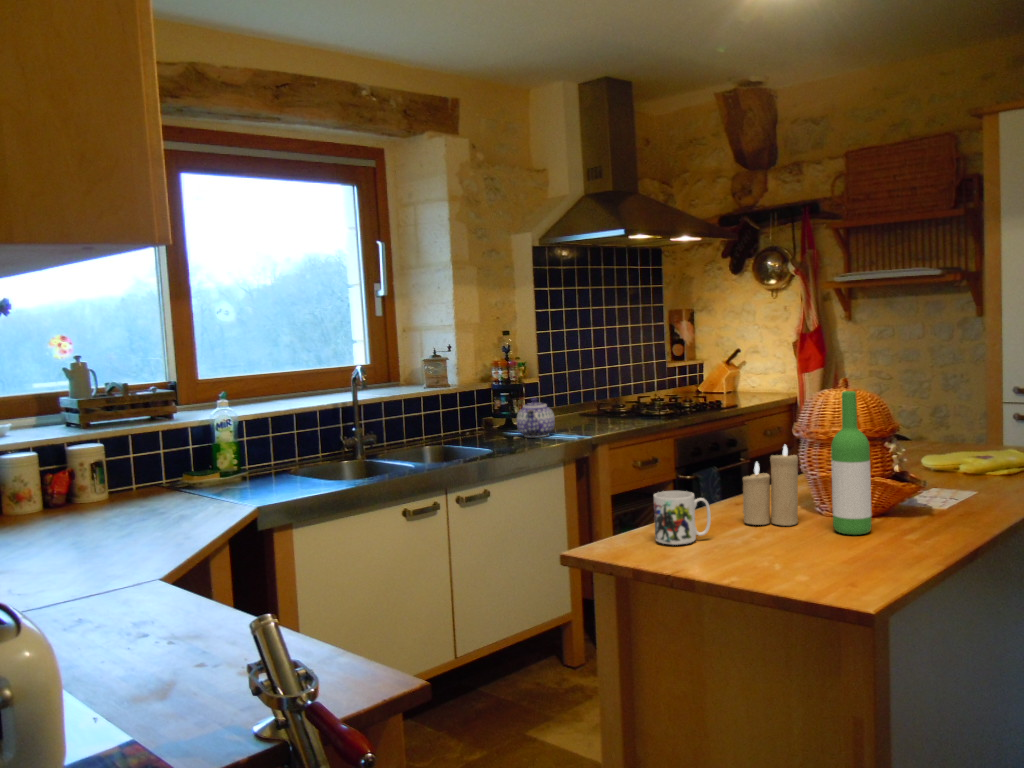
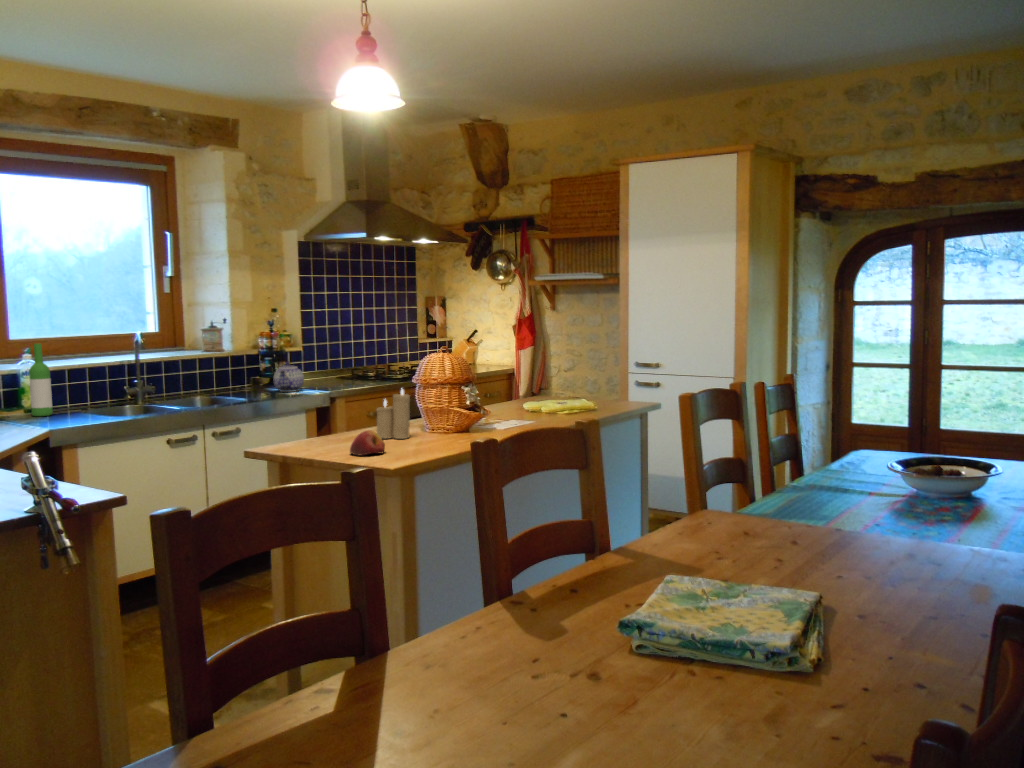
wine bottle: present [831,391,872,535] -> present [29,344,53,416]
mug: present [654,491,711,545] -> none [311,415,347,447]
apple: none [738,522,799,567] -> present [350,431,385,456]

